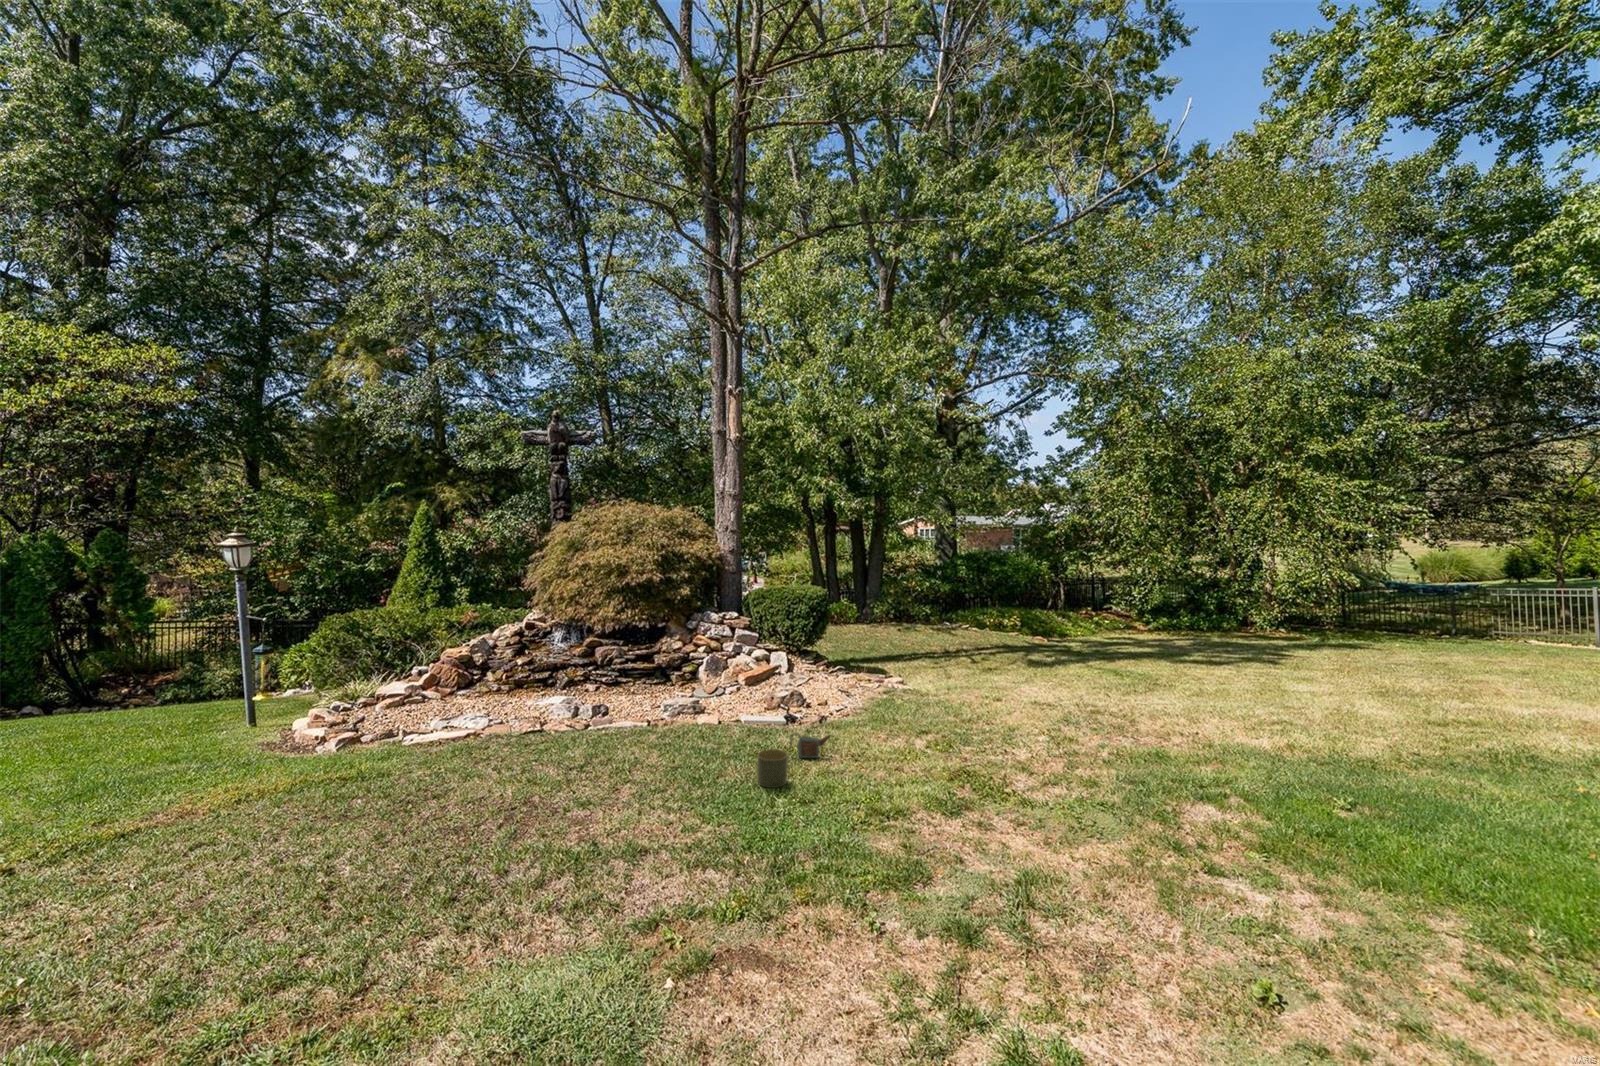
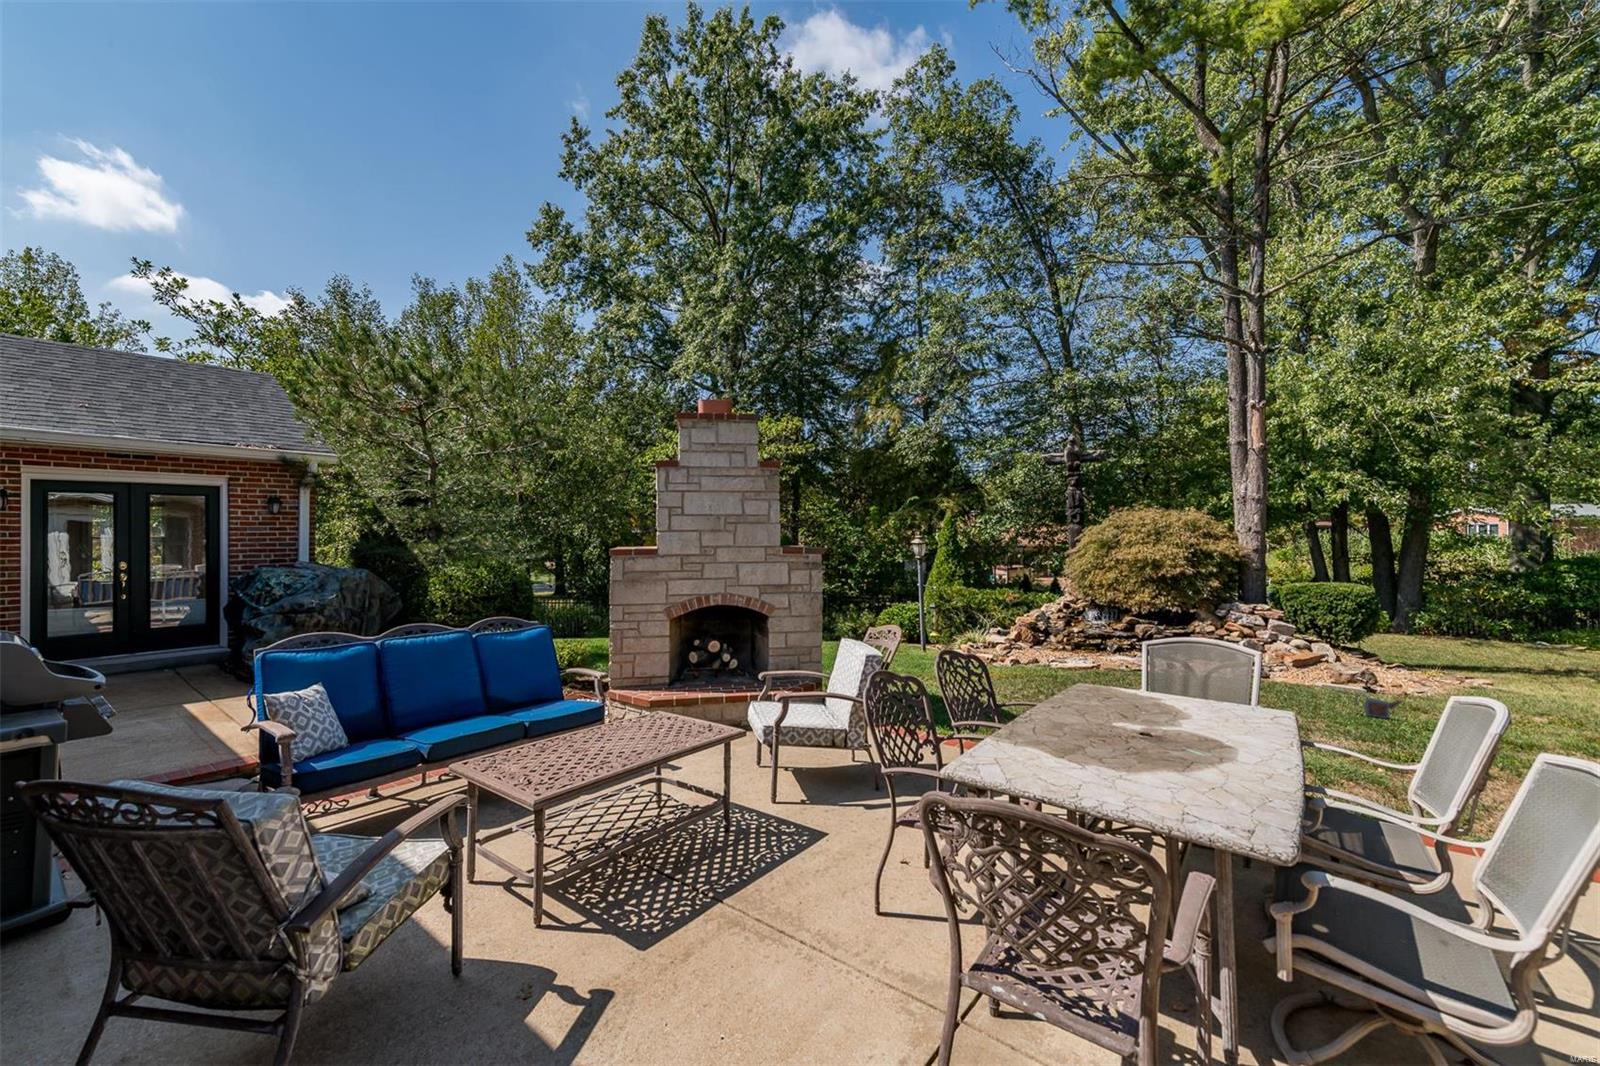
planter: present [757,749,788,788] -> none [1327,698,1359,726]

